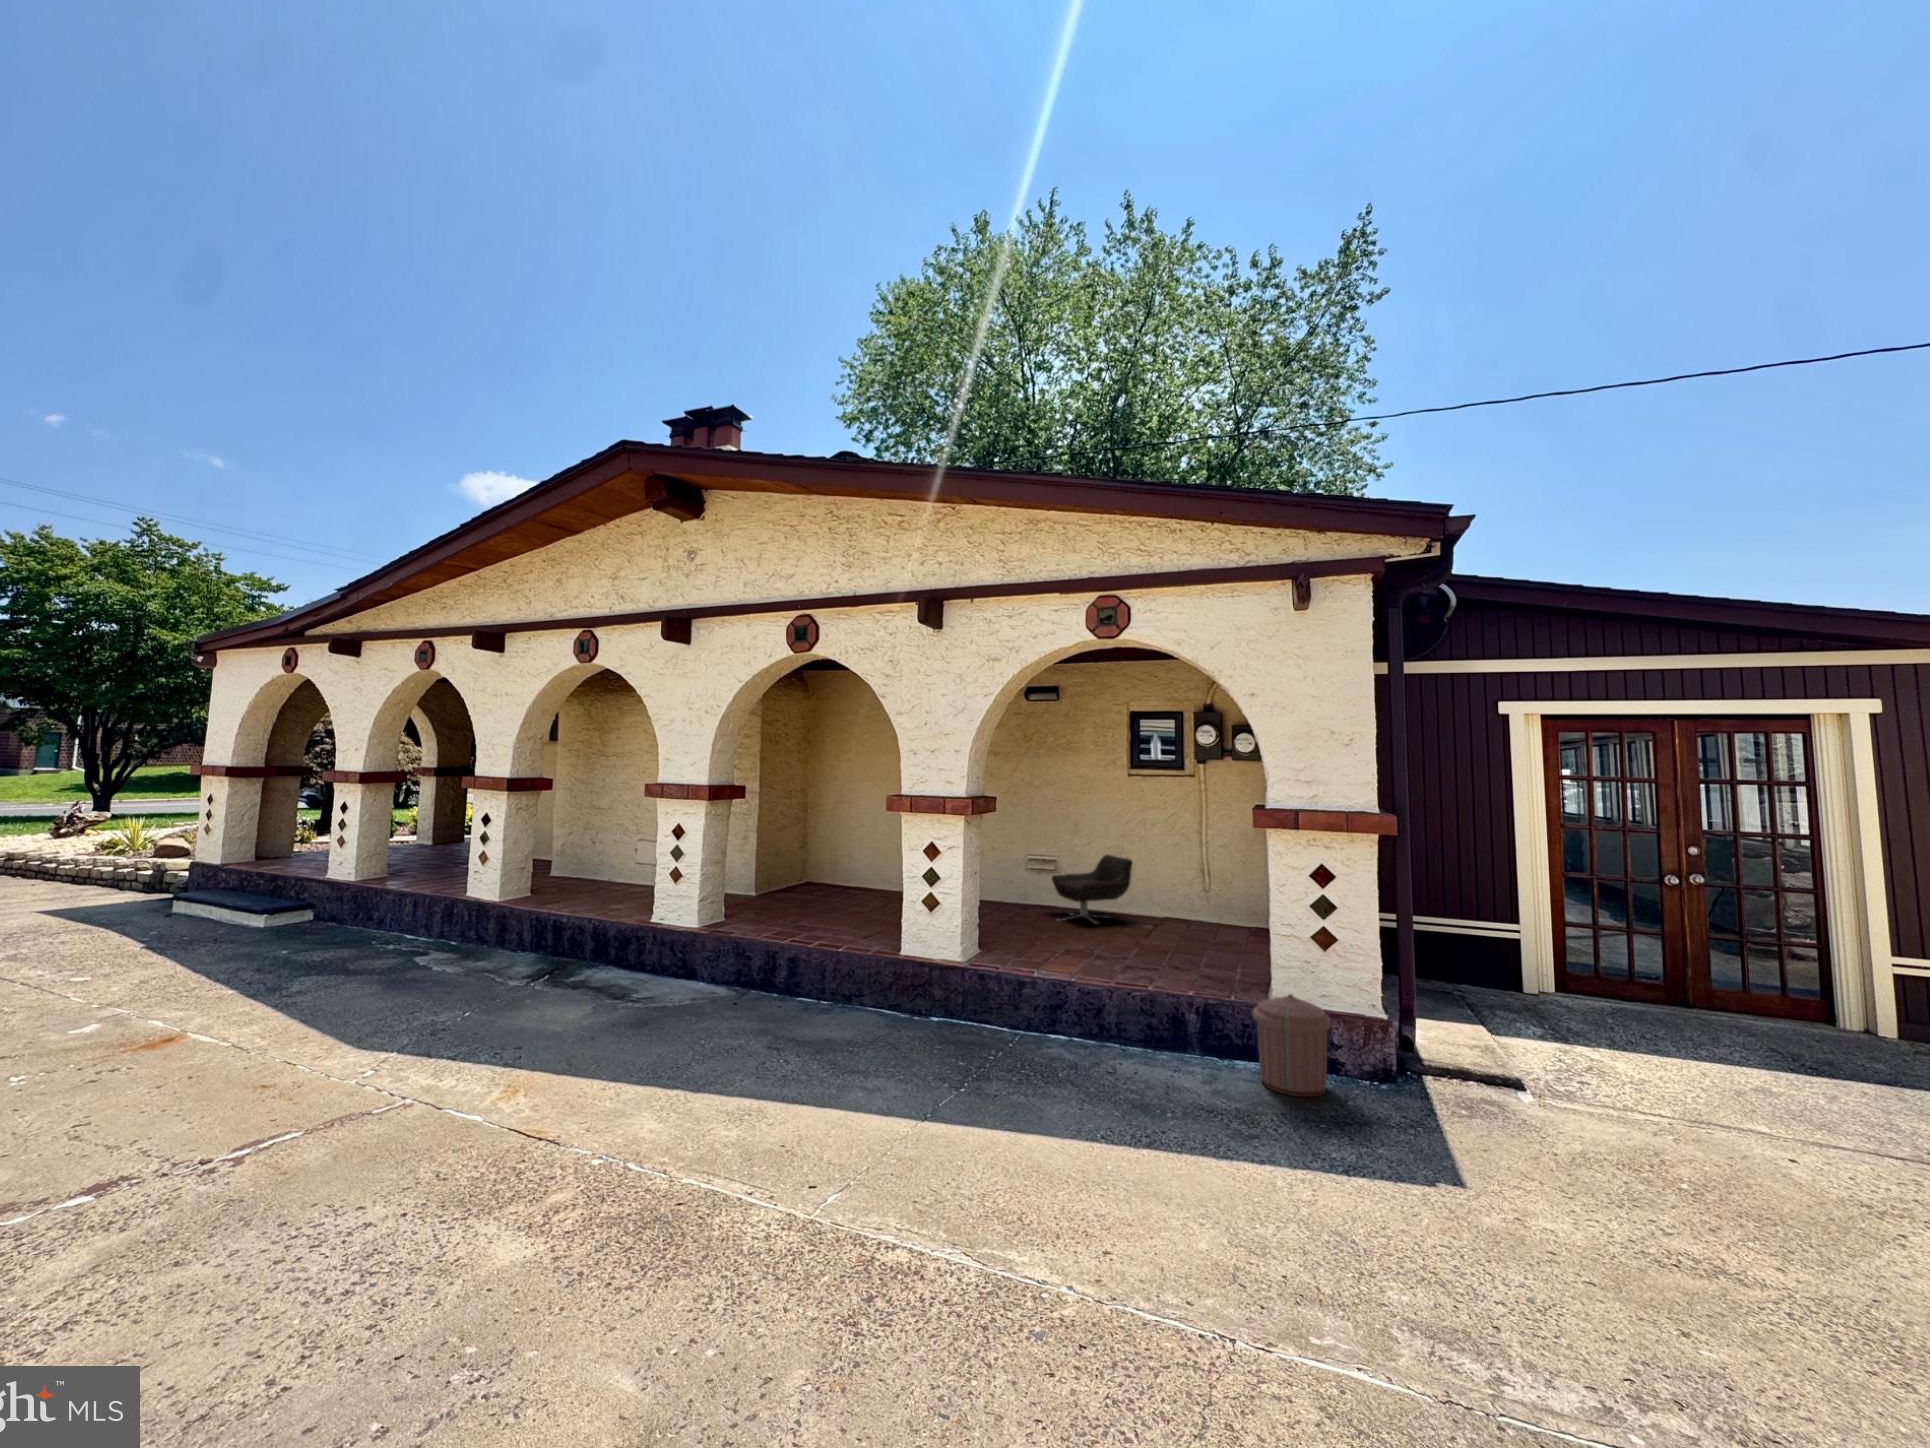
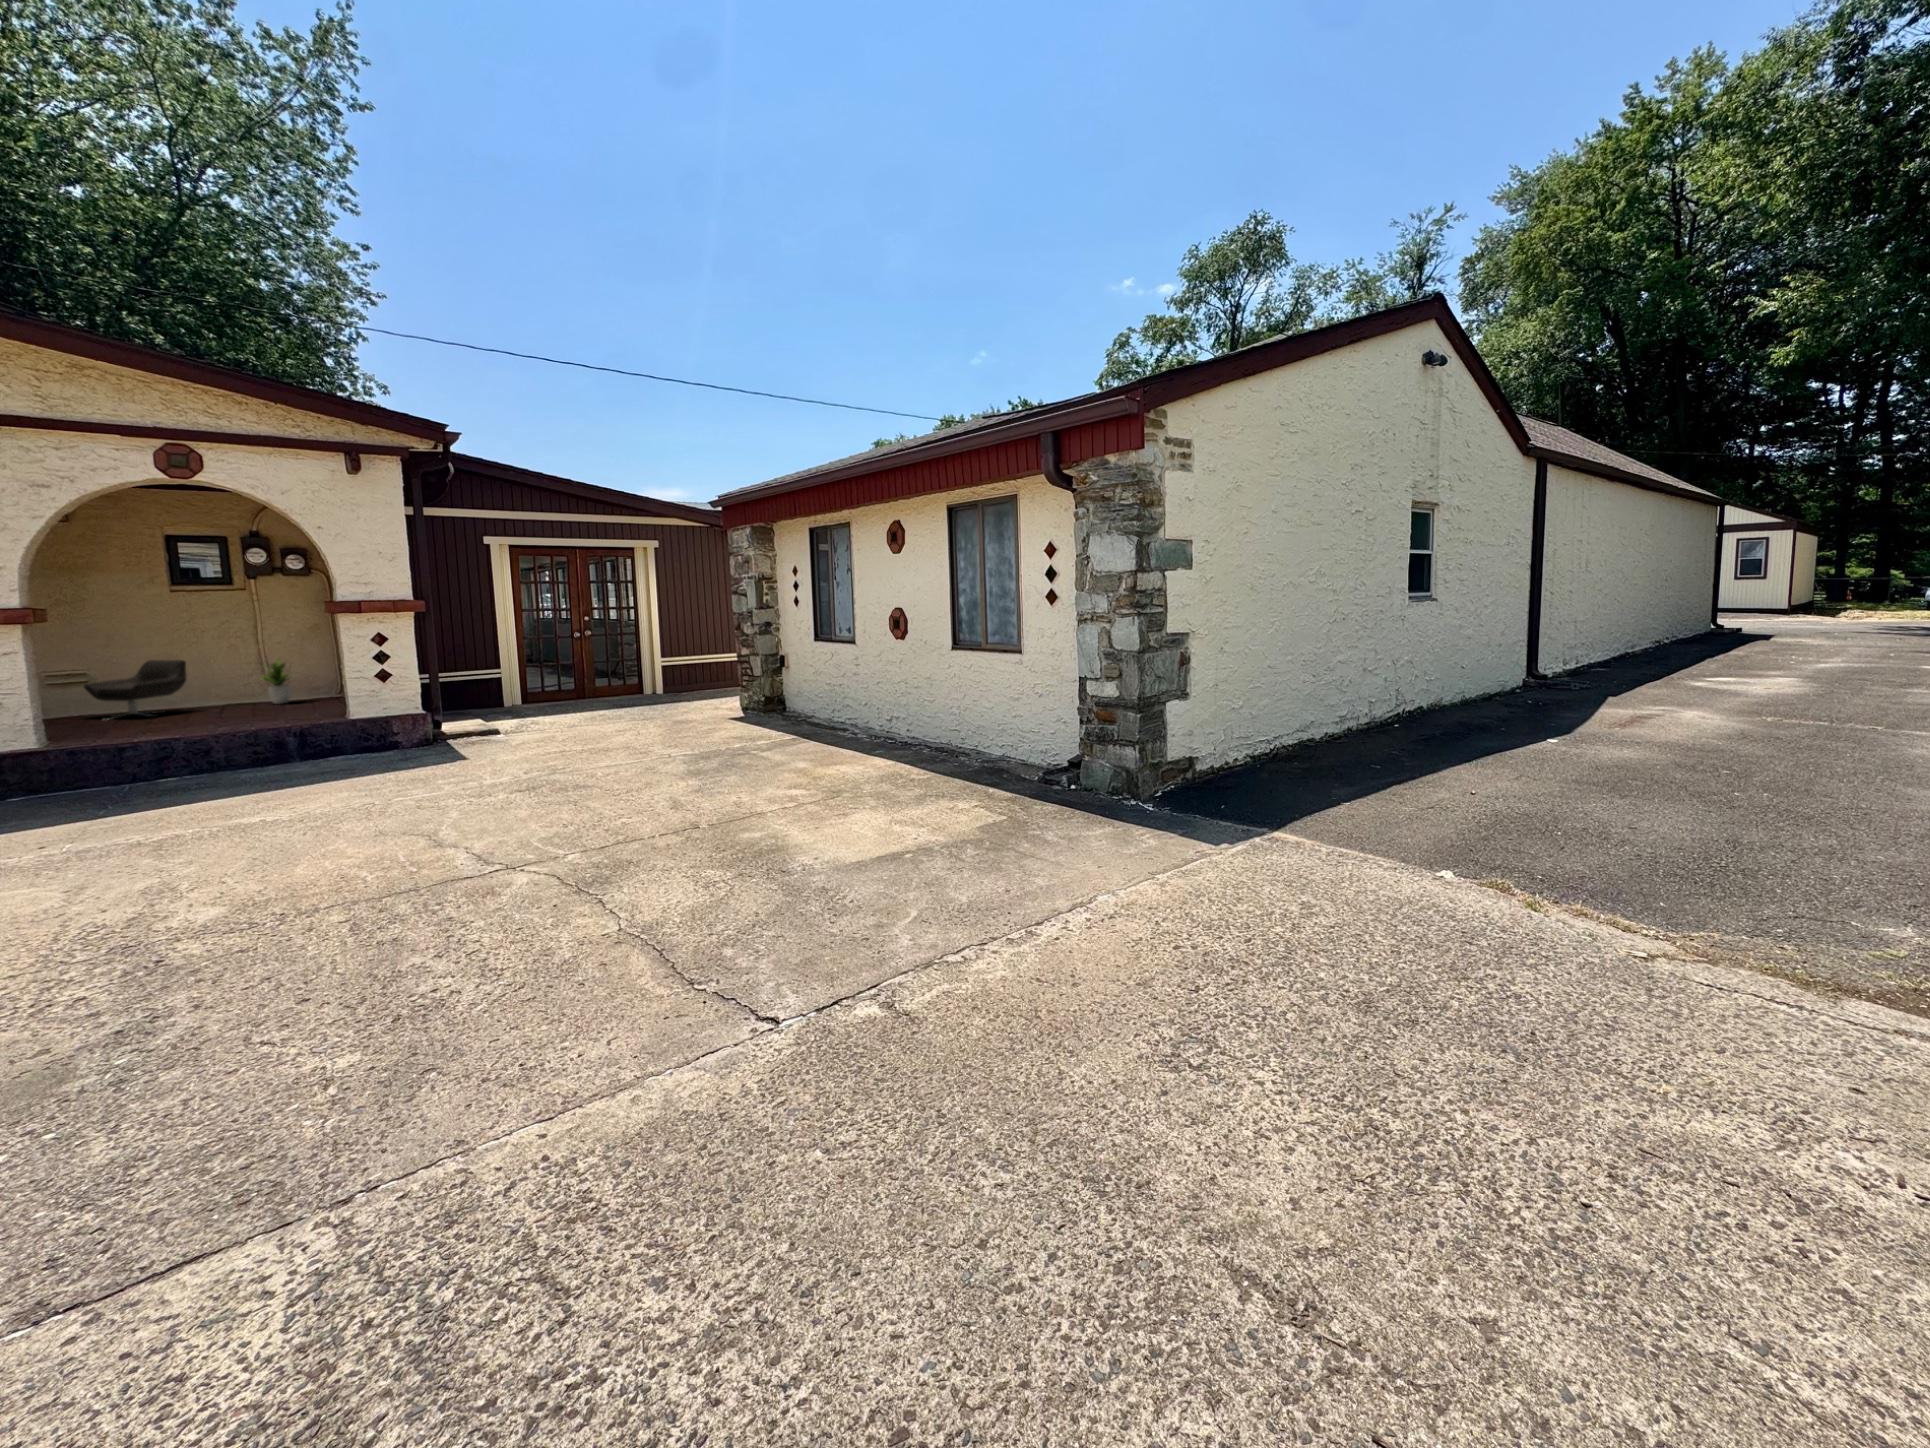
potted plant: none [1196,865,1238,929] -> present [264,659,292,704]
trash can: present [1253,994,1331,1097] -> none [338,708,392,762]

